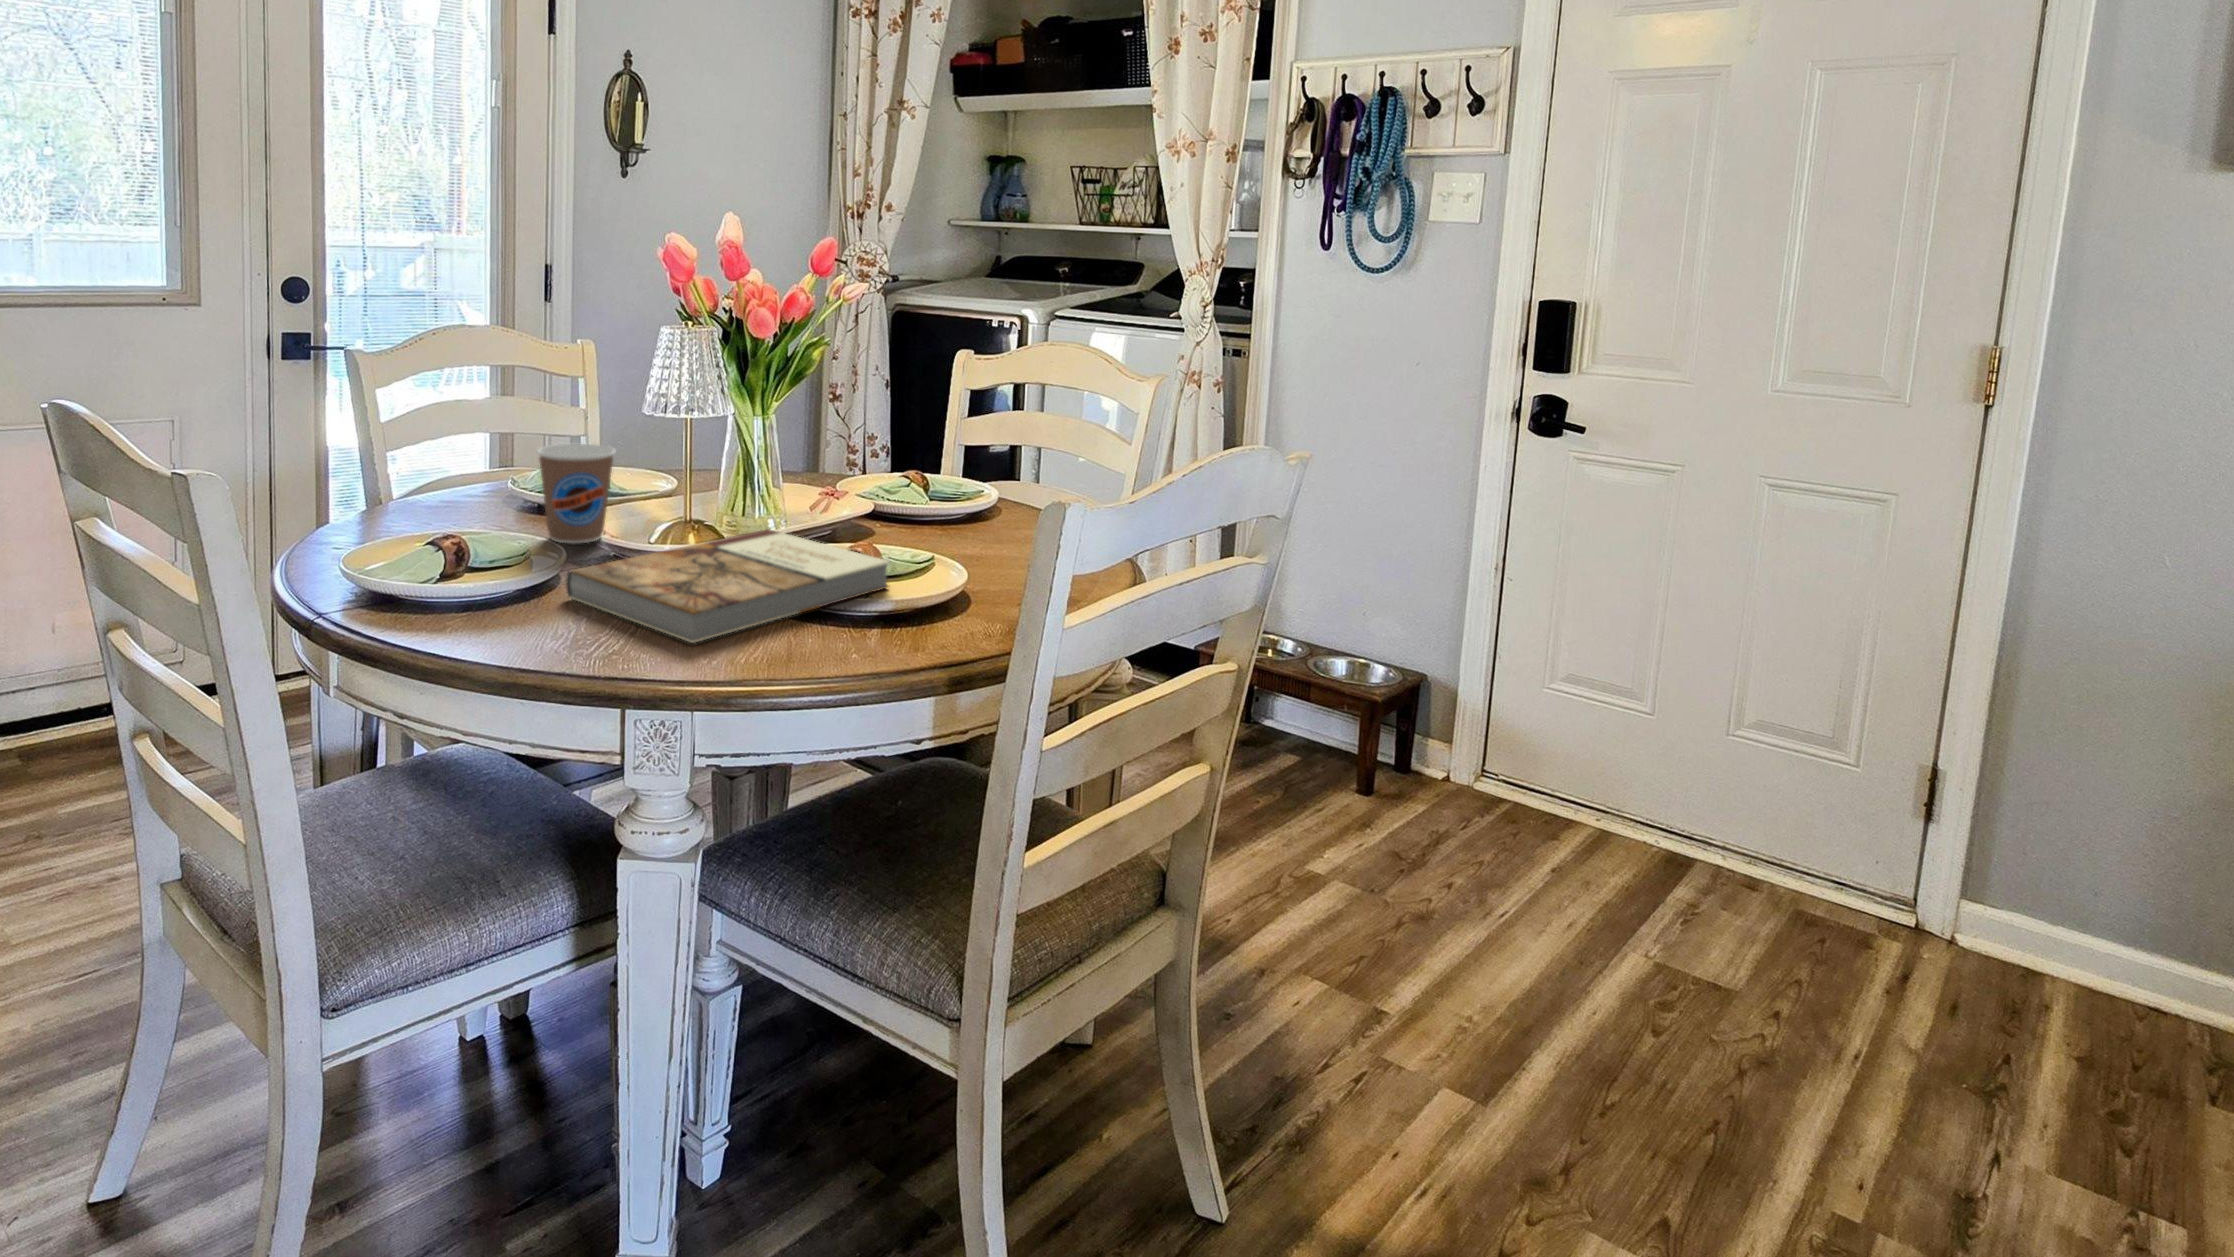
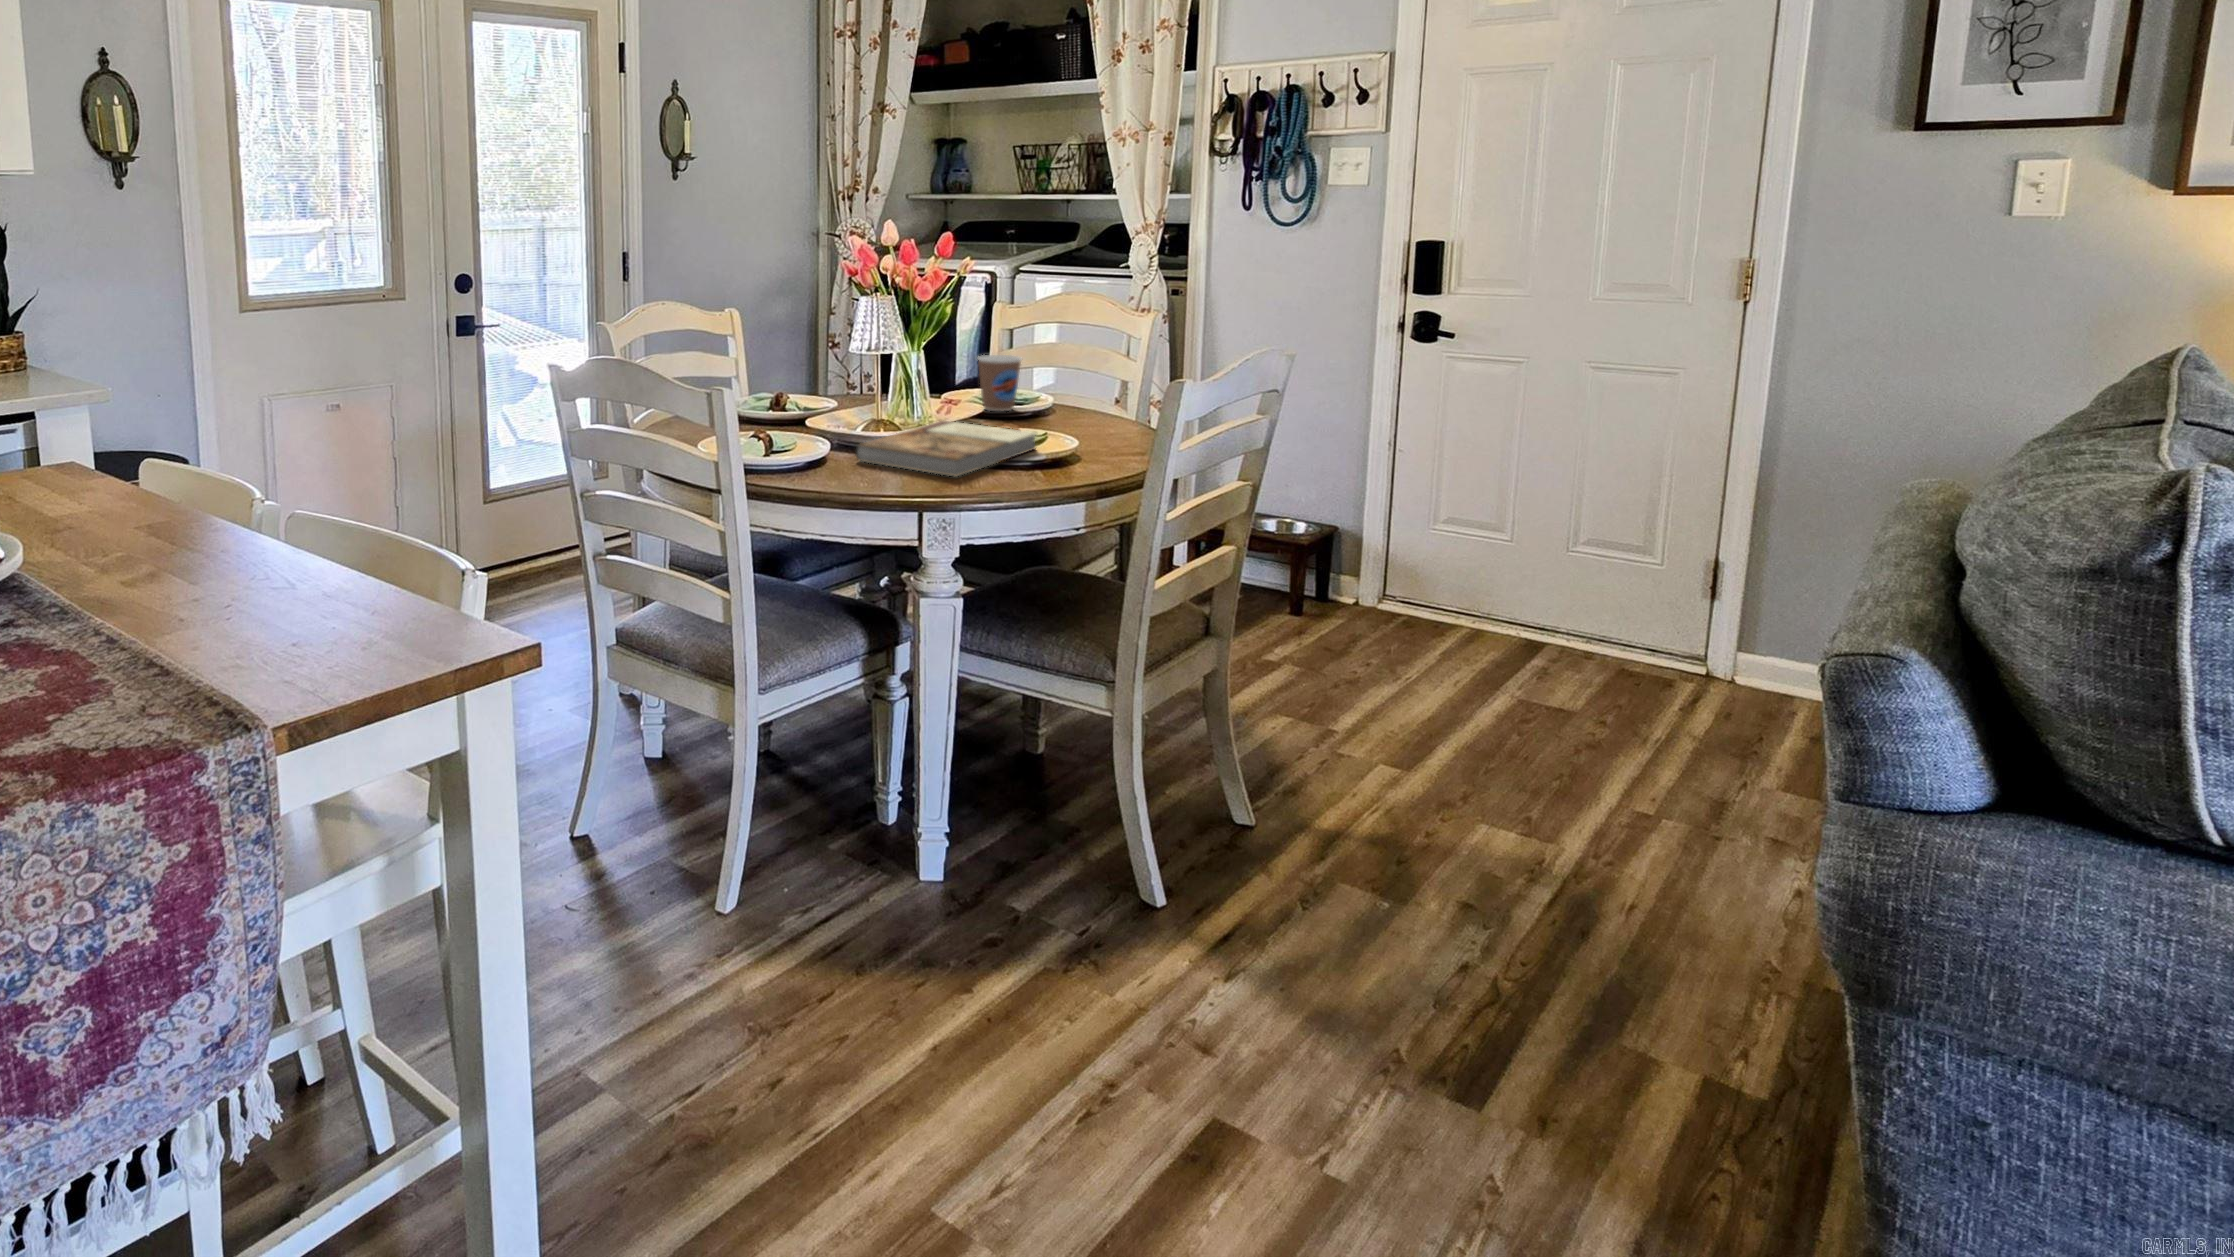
coffee cup: present [537,444,615,544] -> present [978,355,1021,411]

